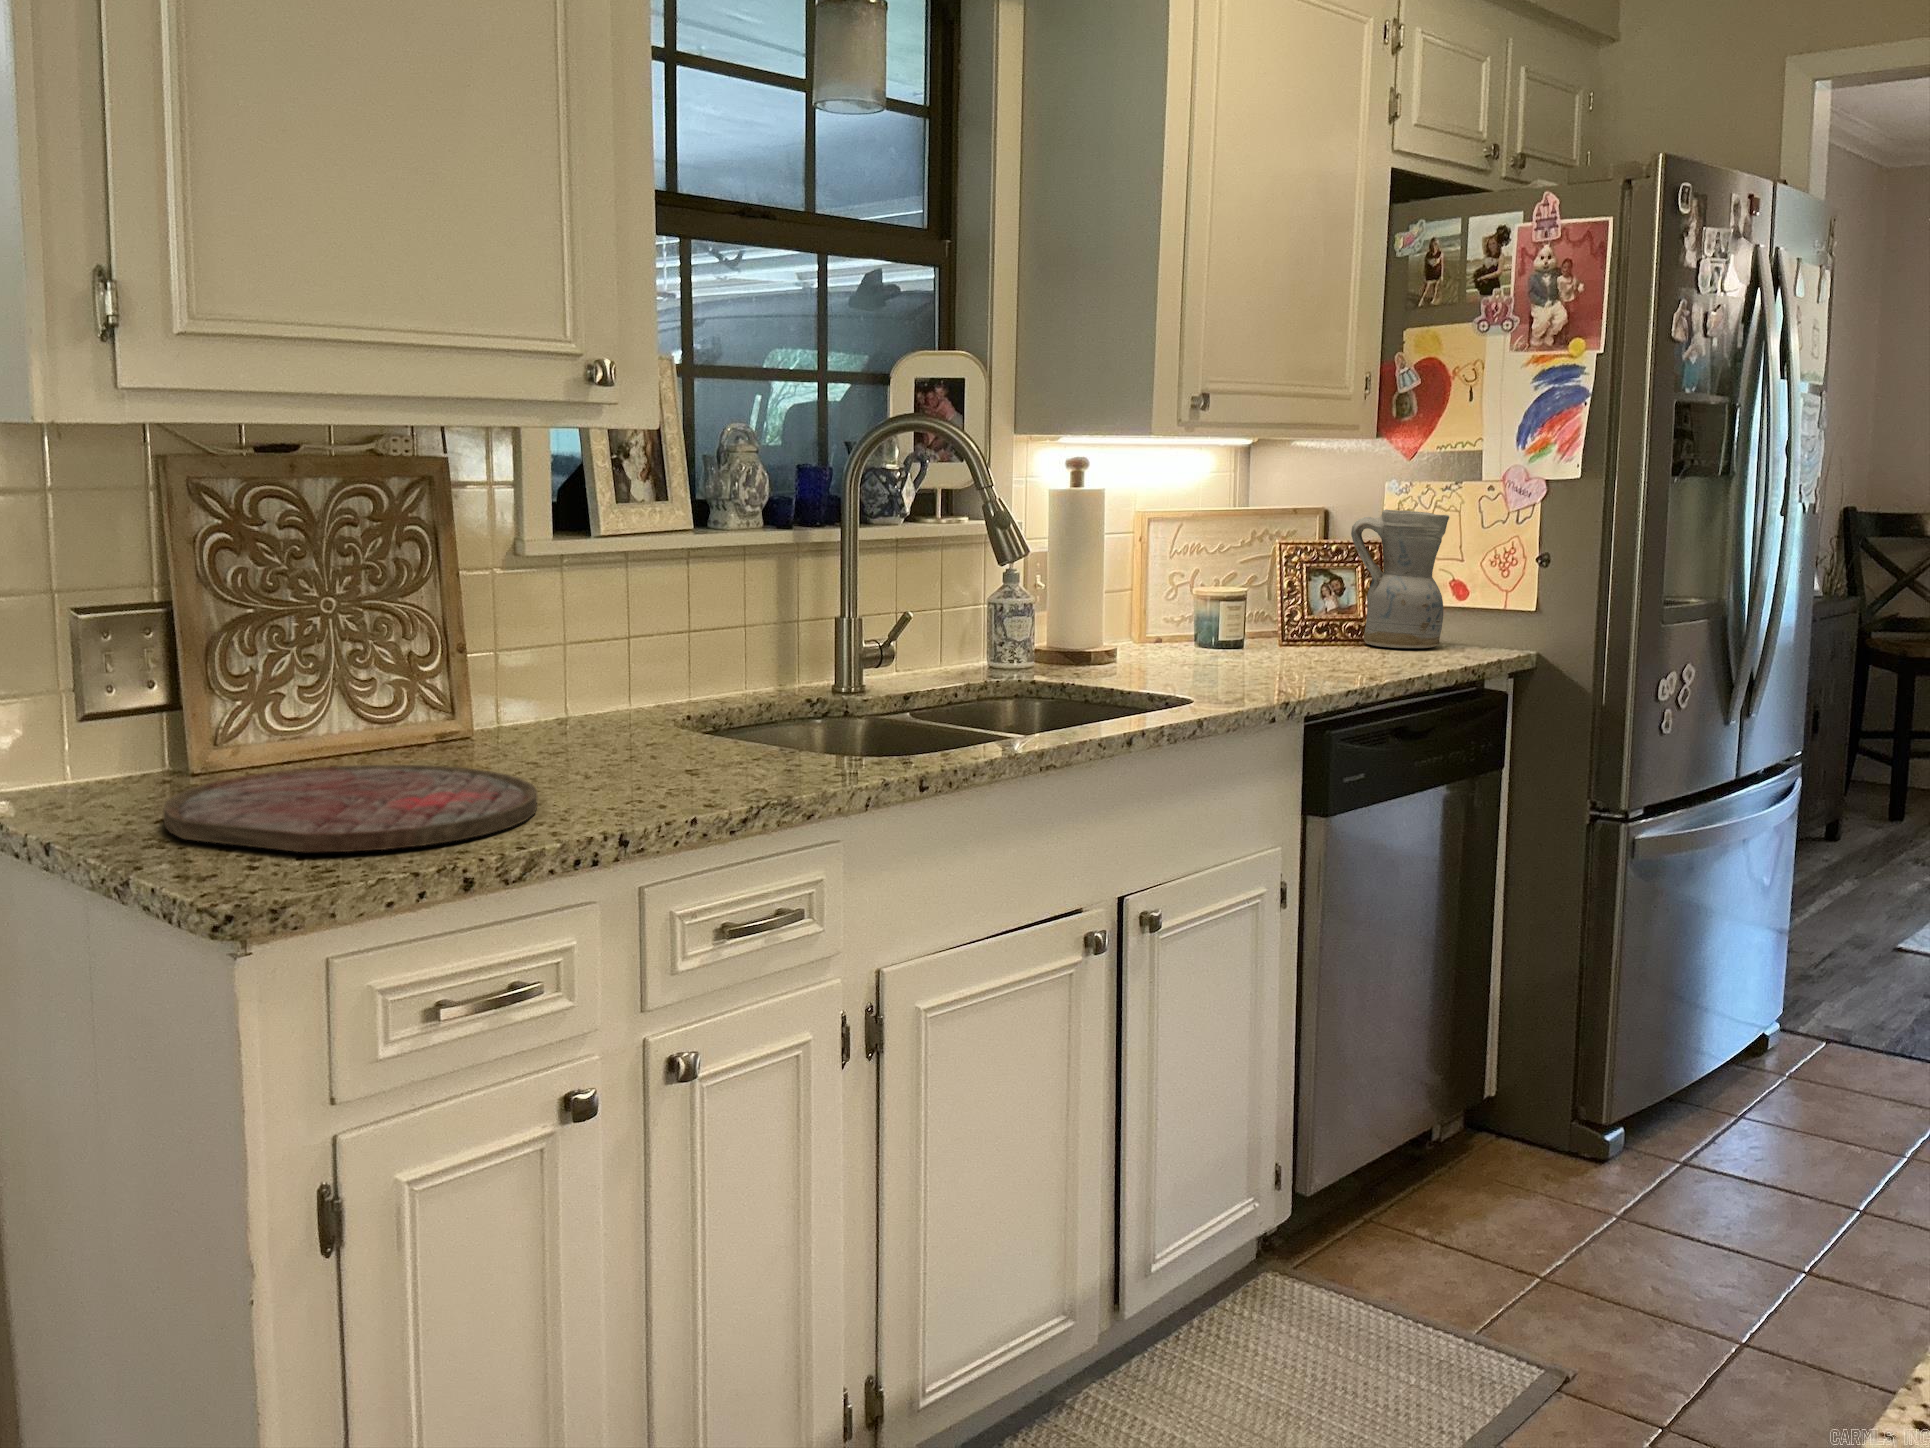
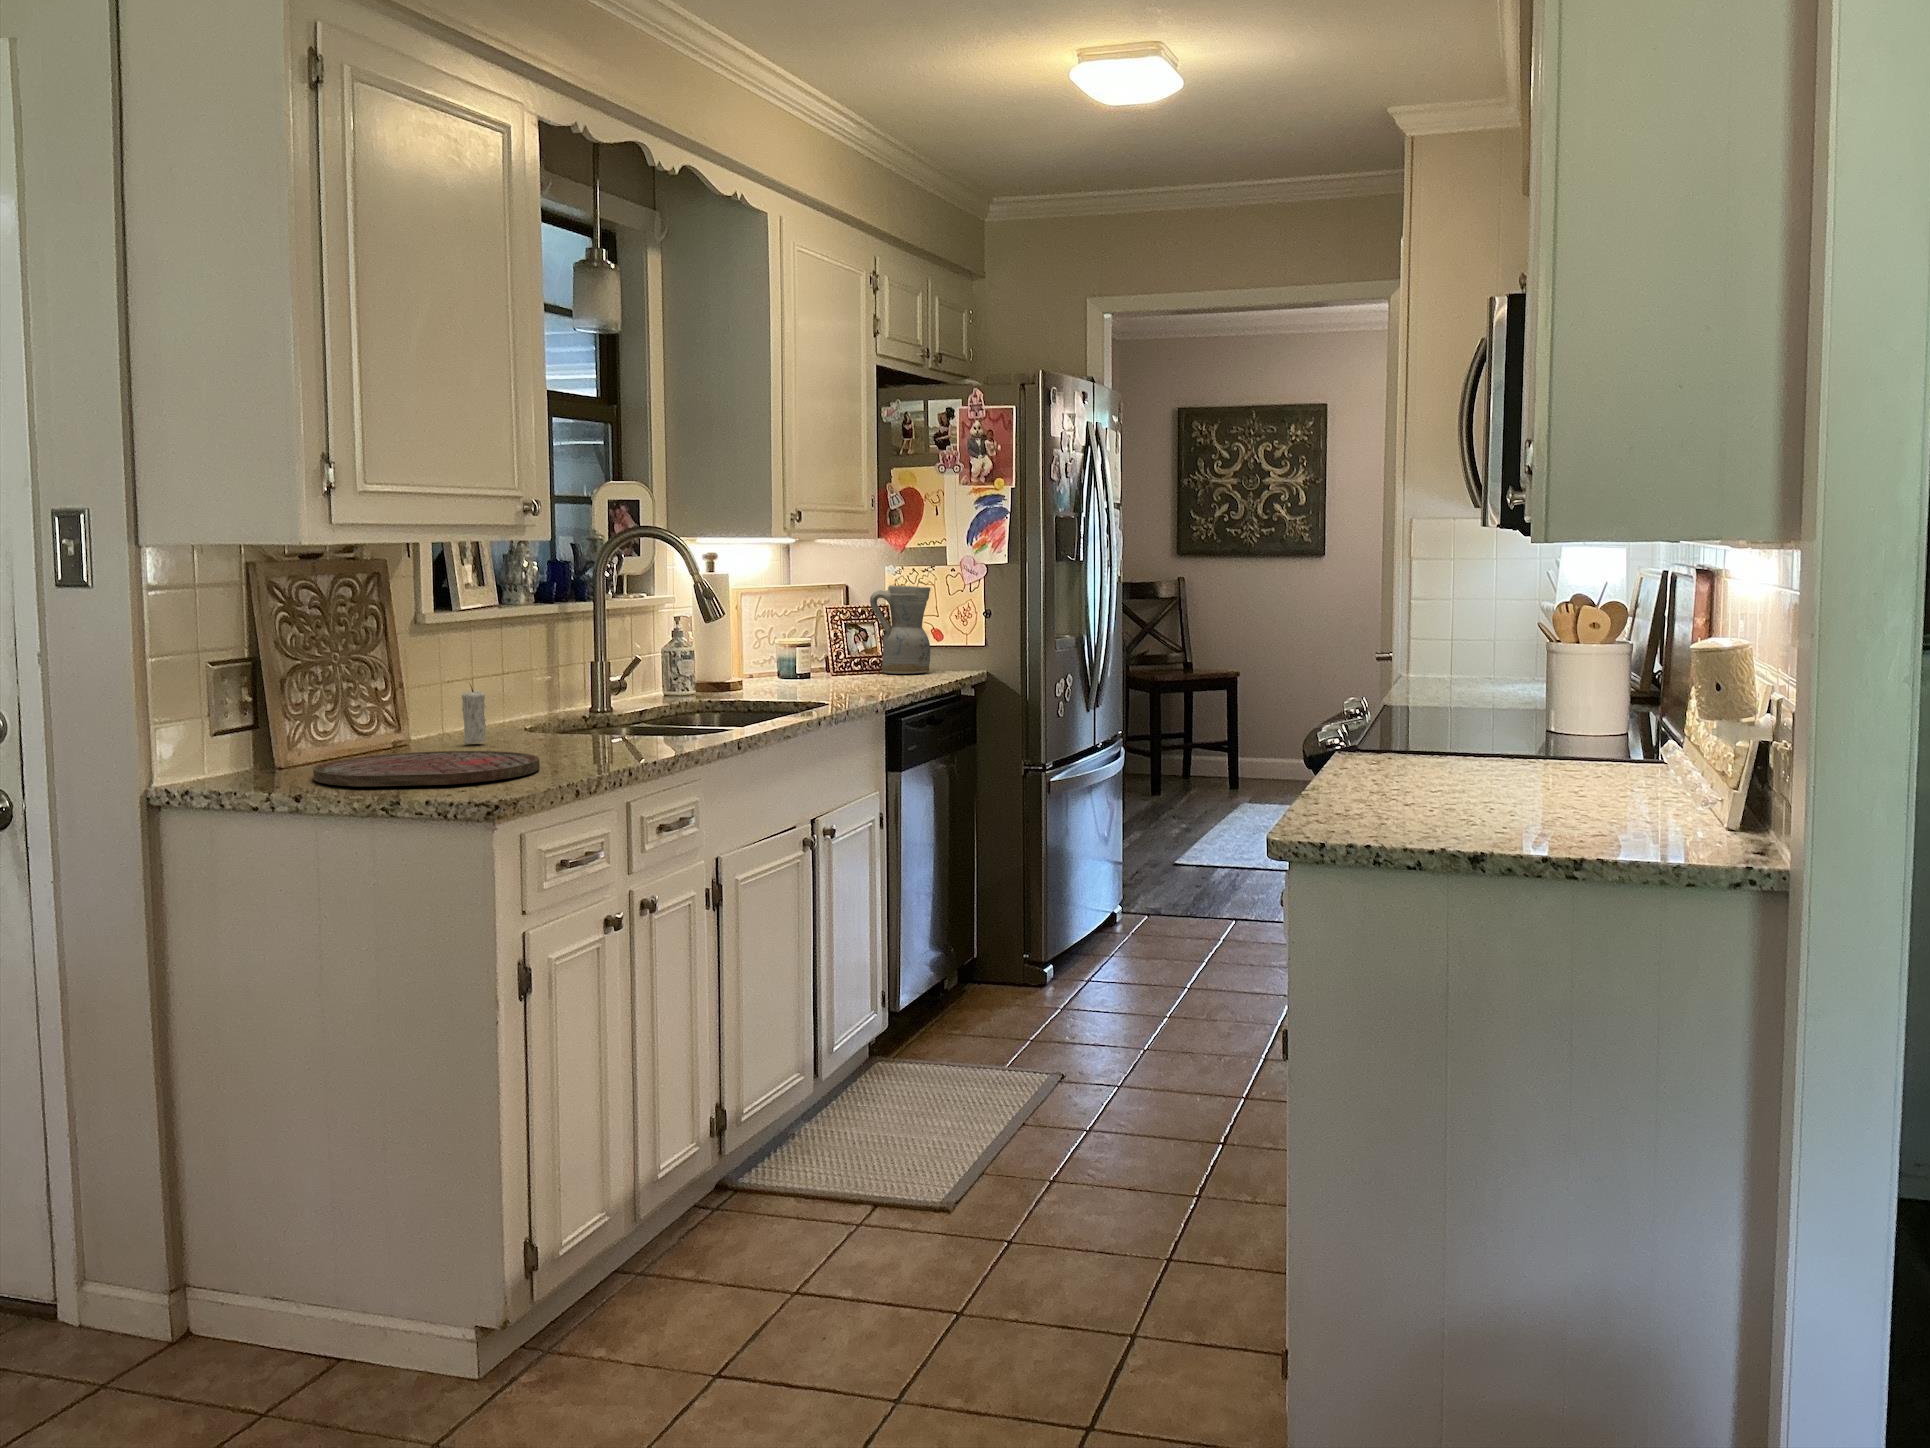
candle: none [537,647,574,747] -> present [462,685,486,744]

